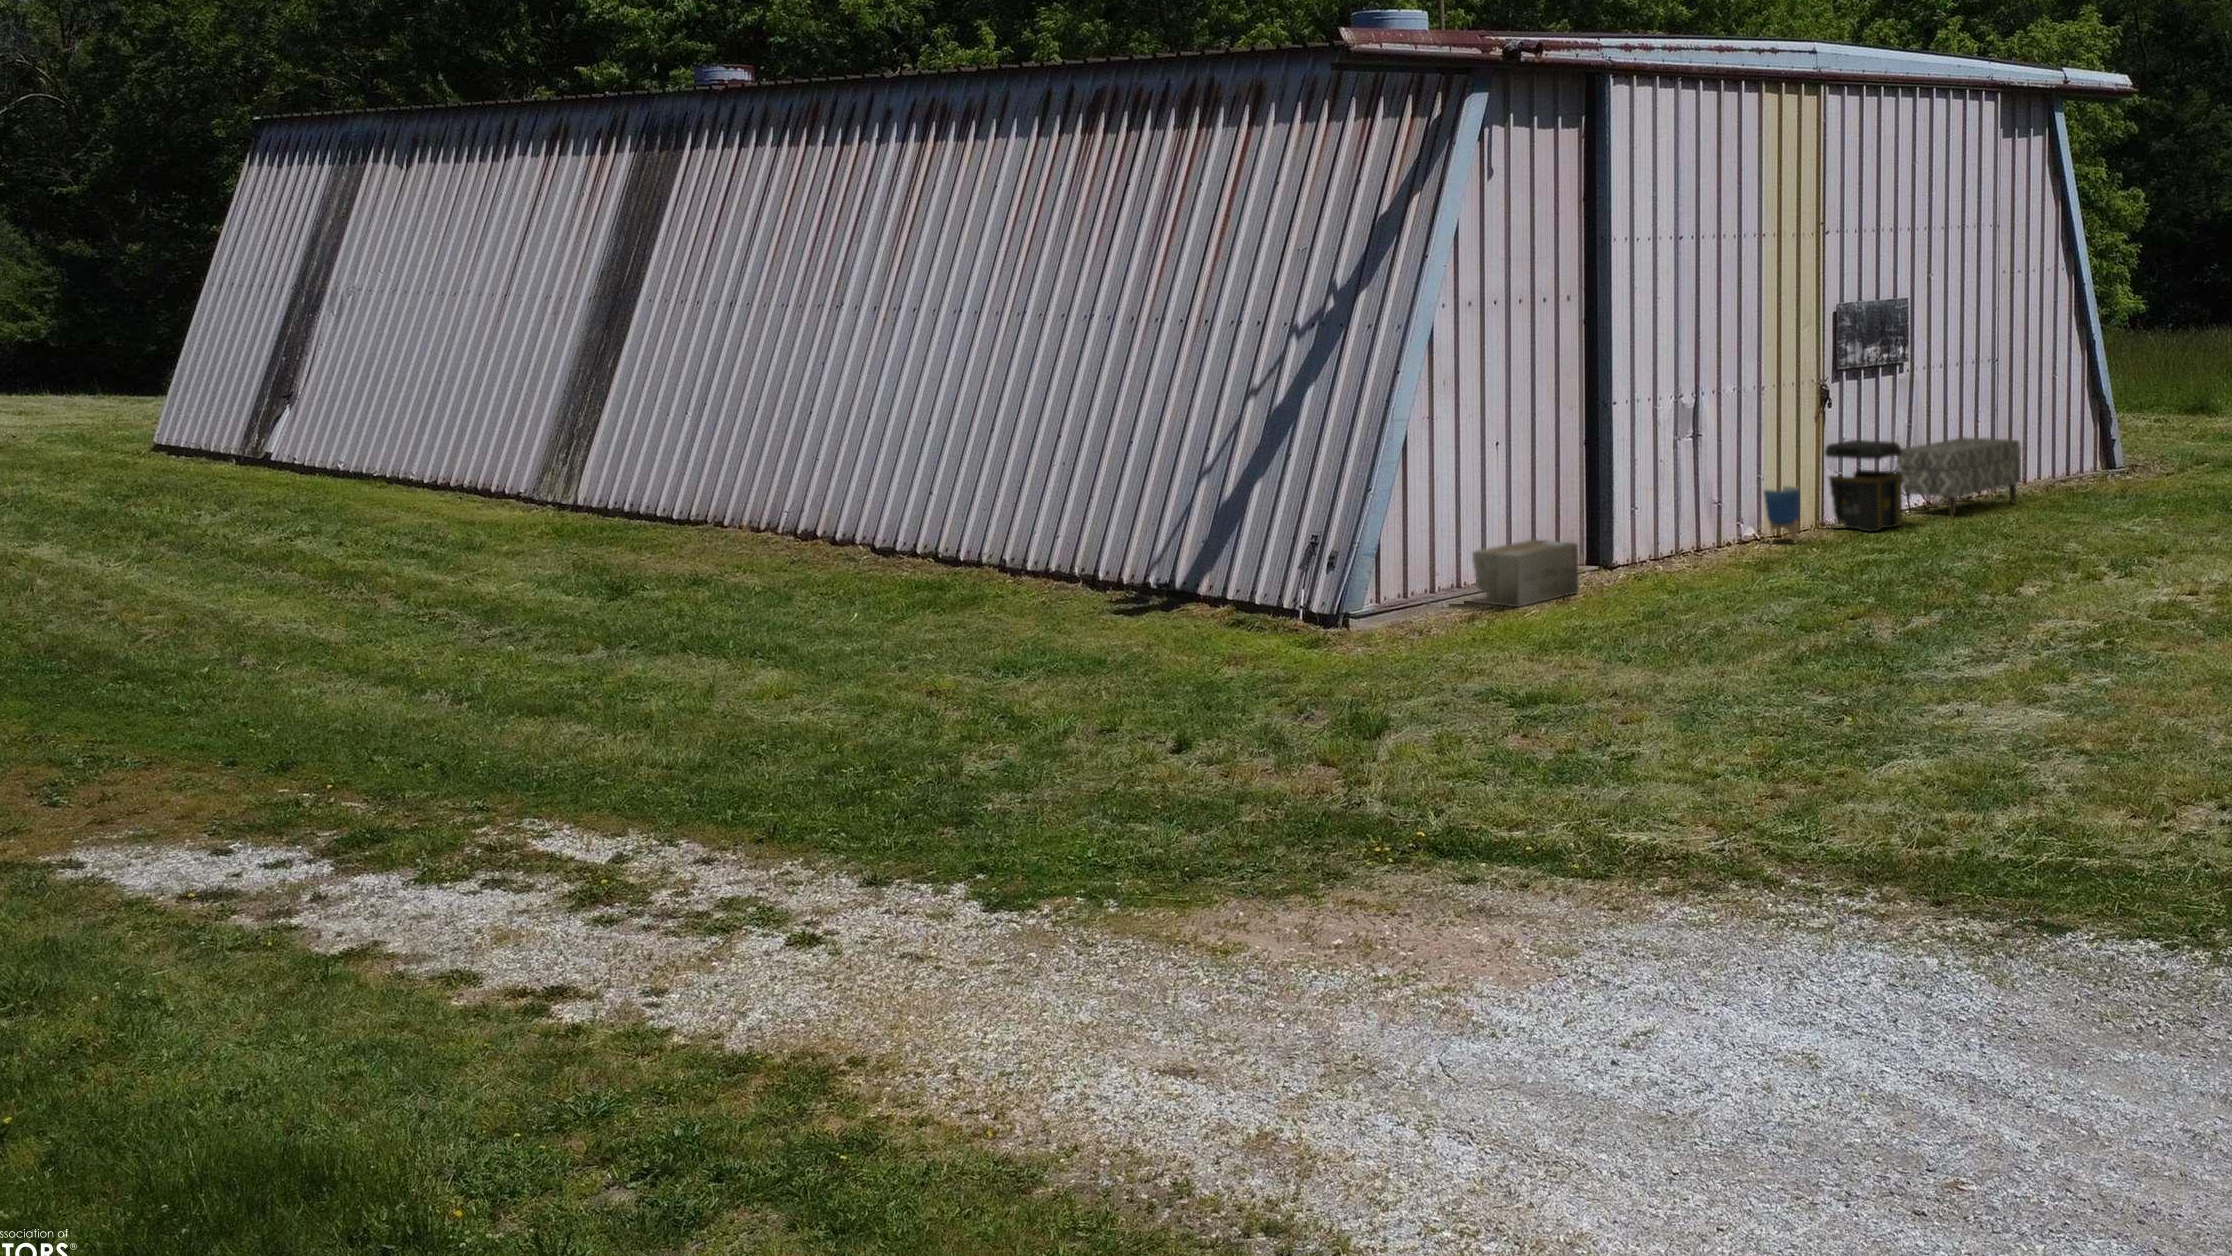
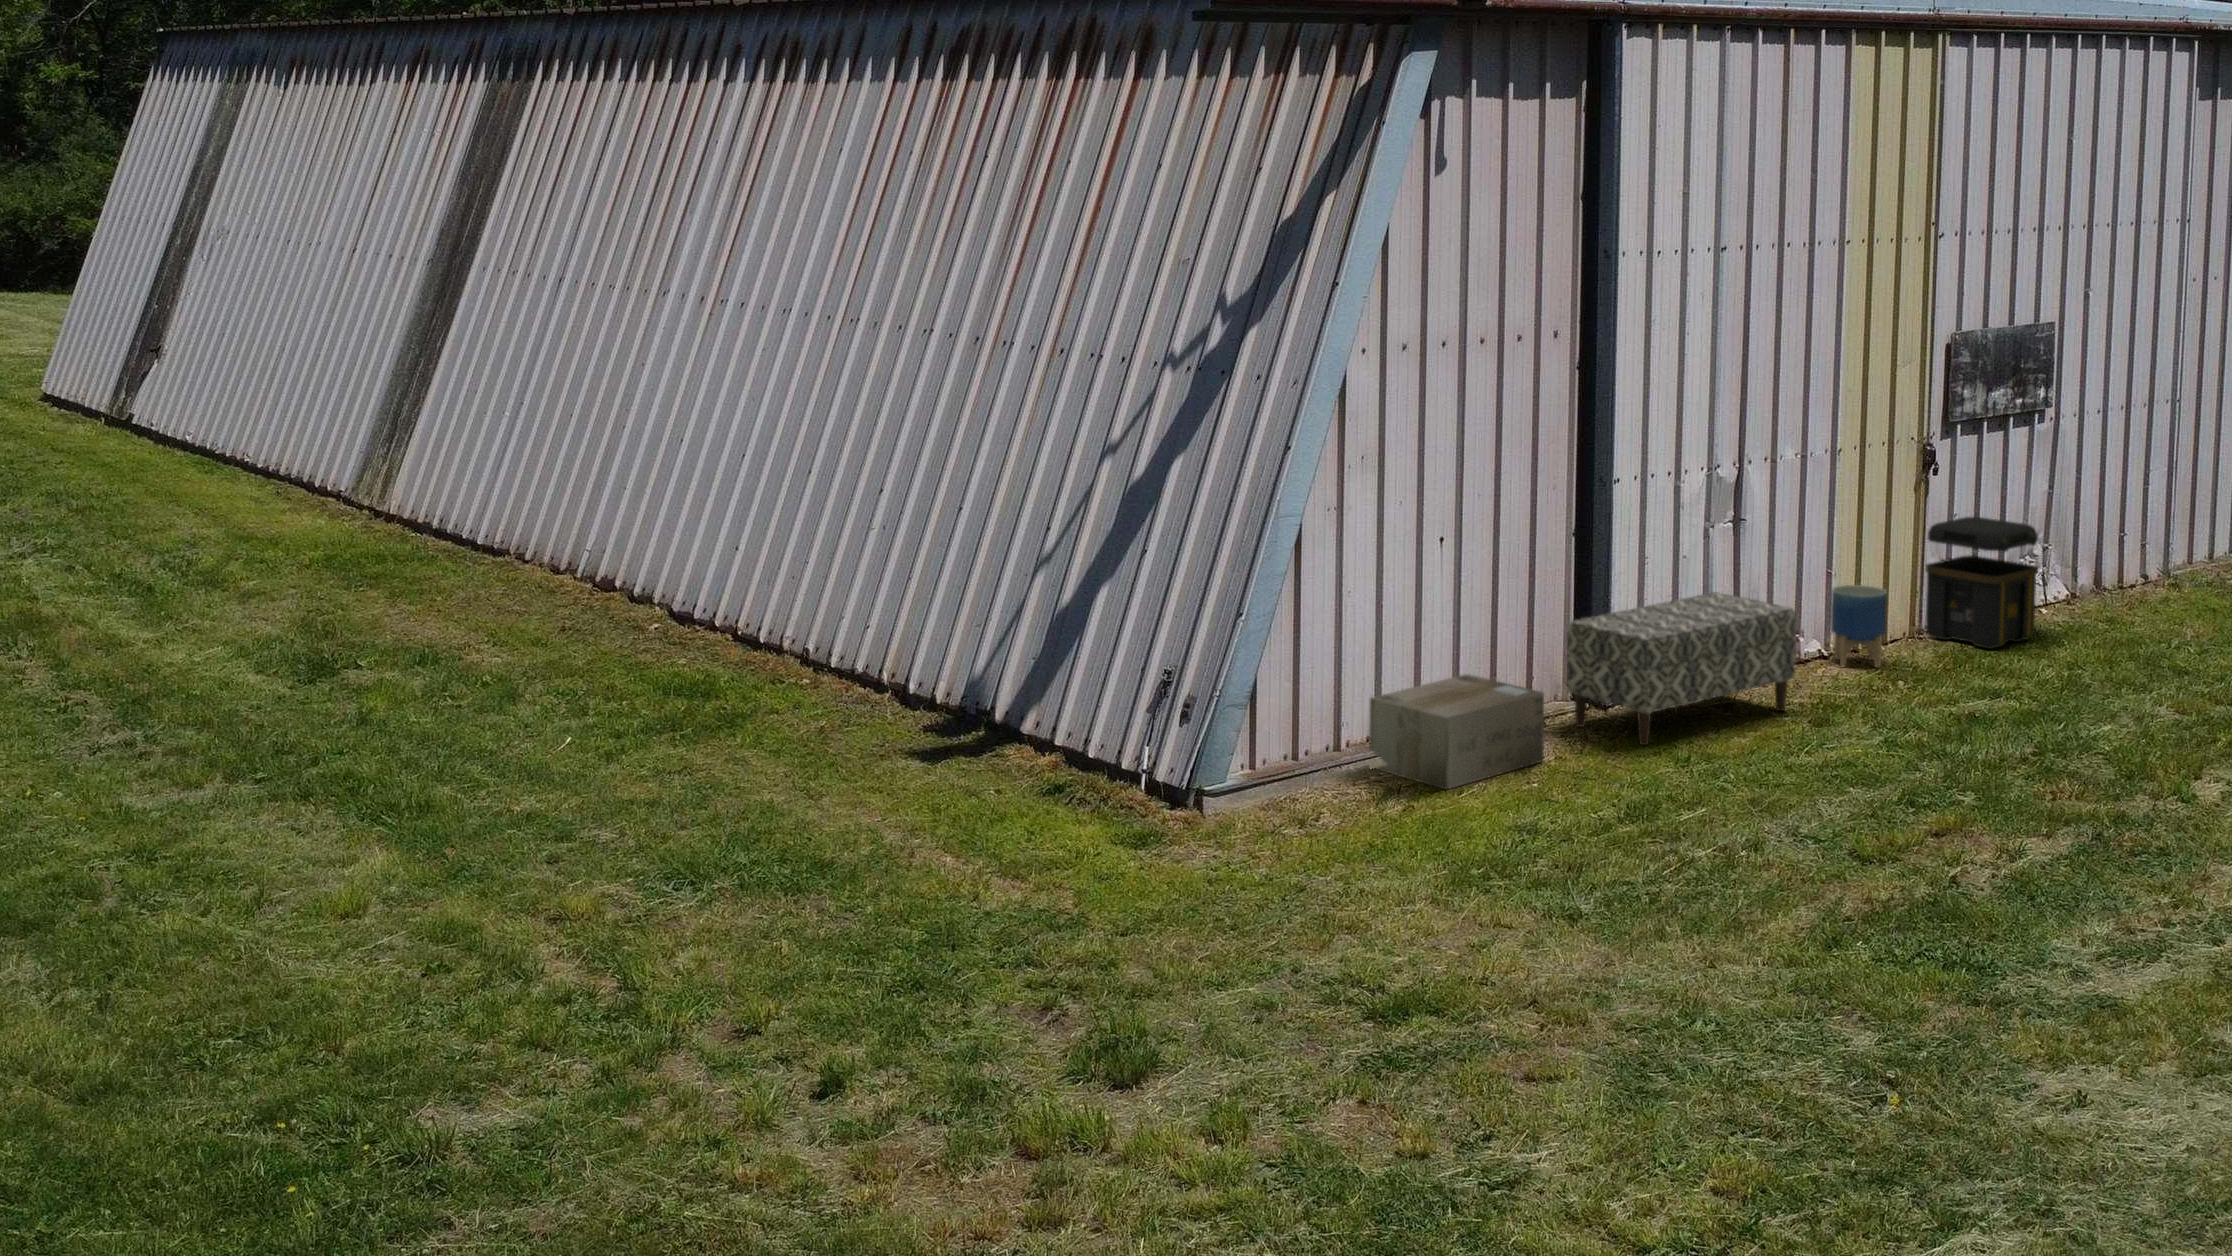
bench: present [1897,438,2021,517] -> present [1567,592,1796,745]

